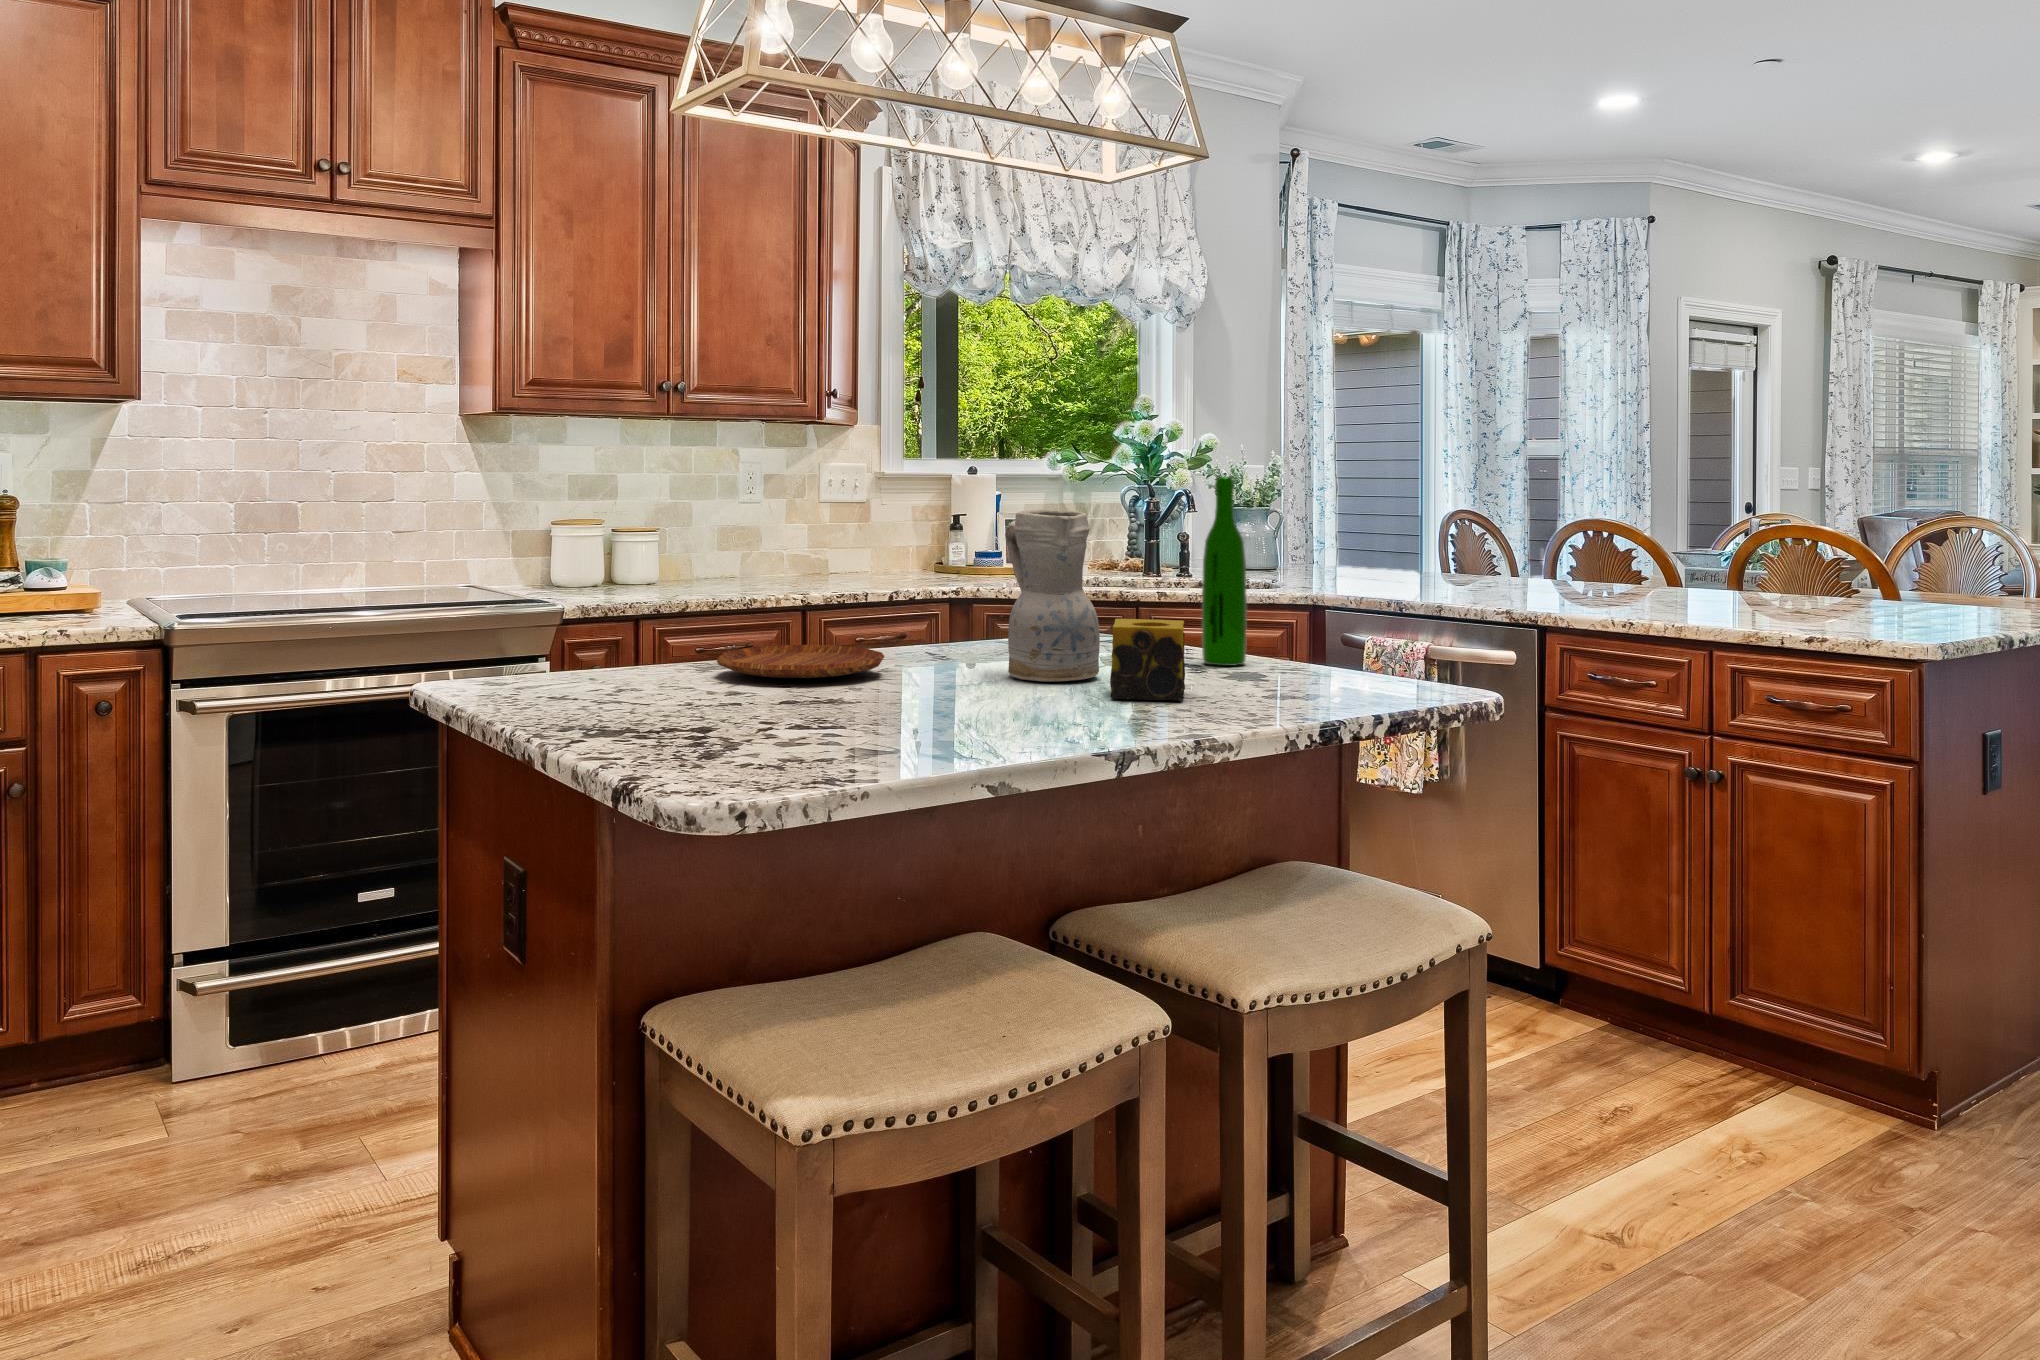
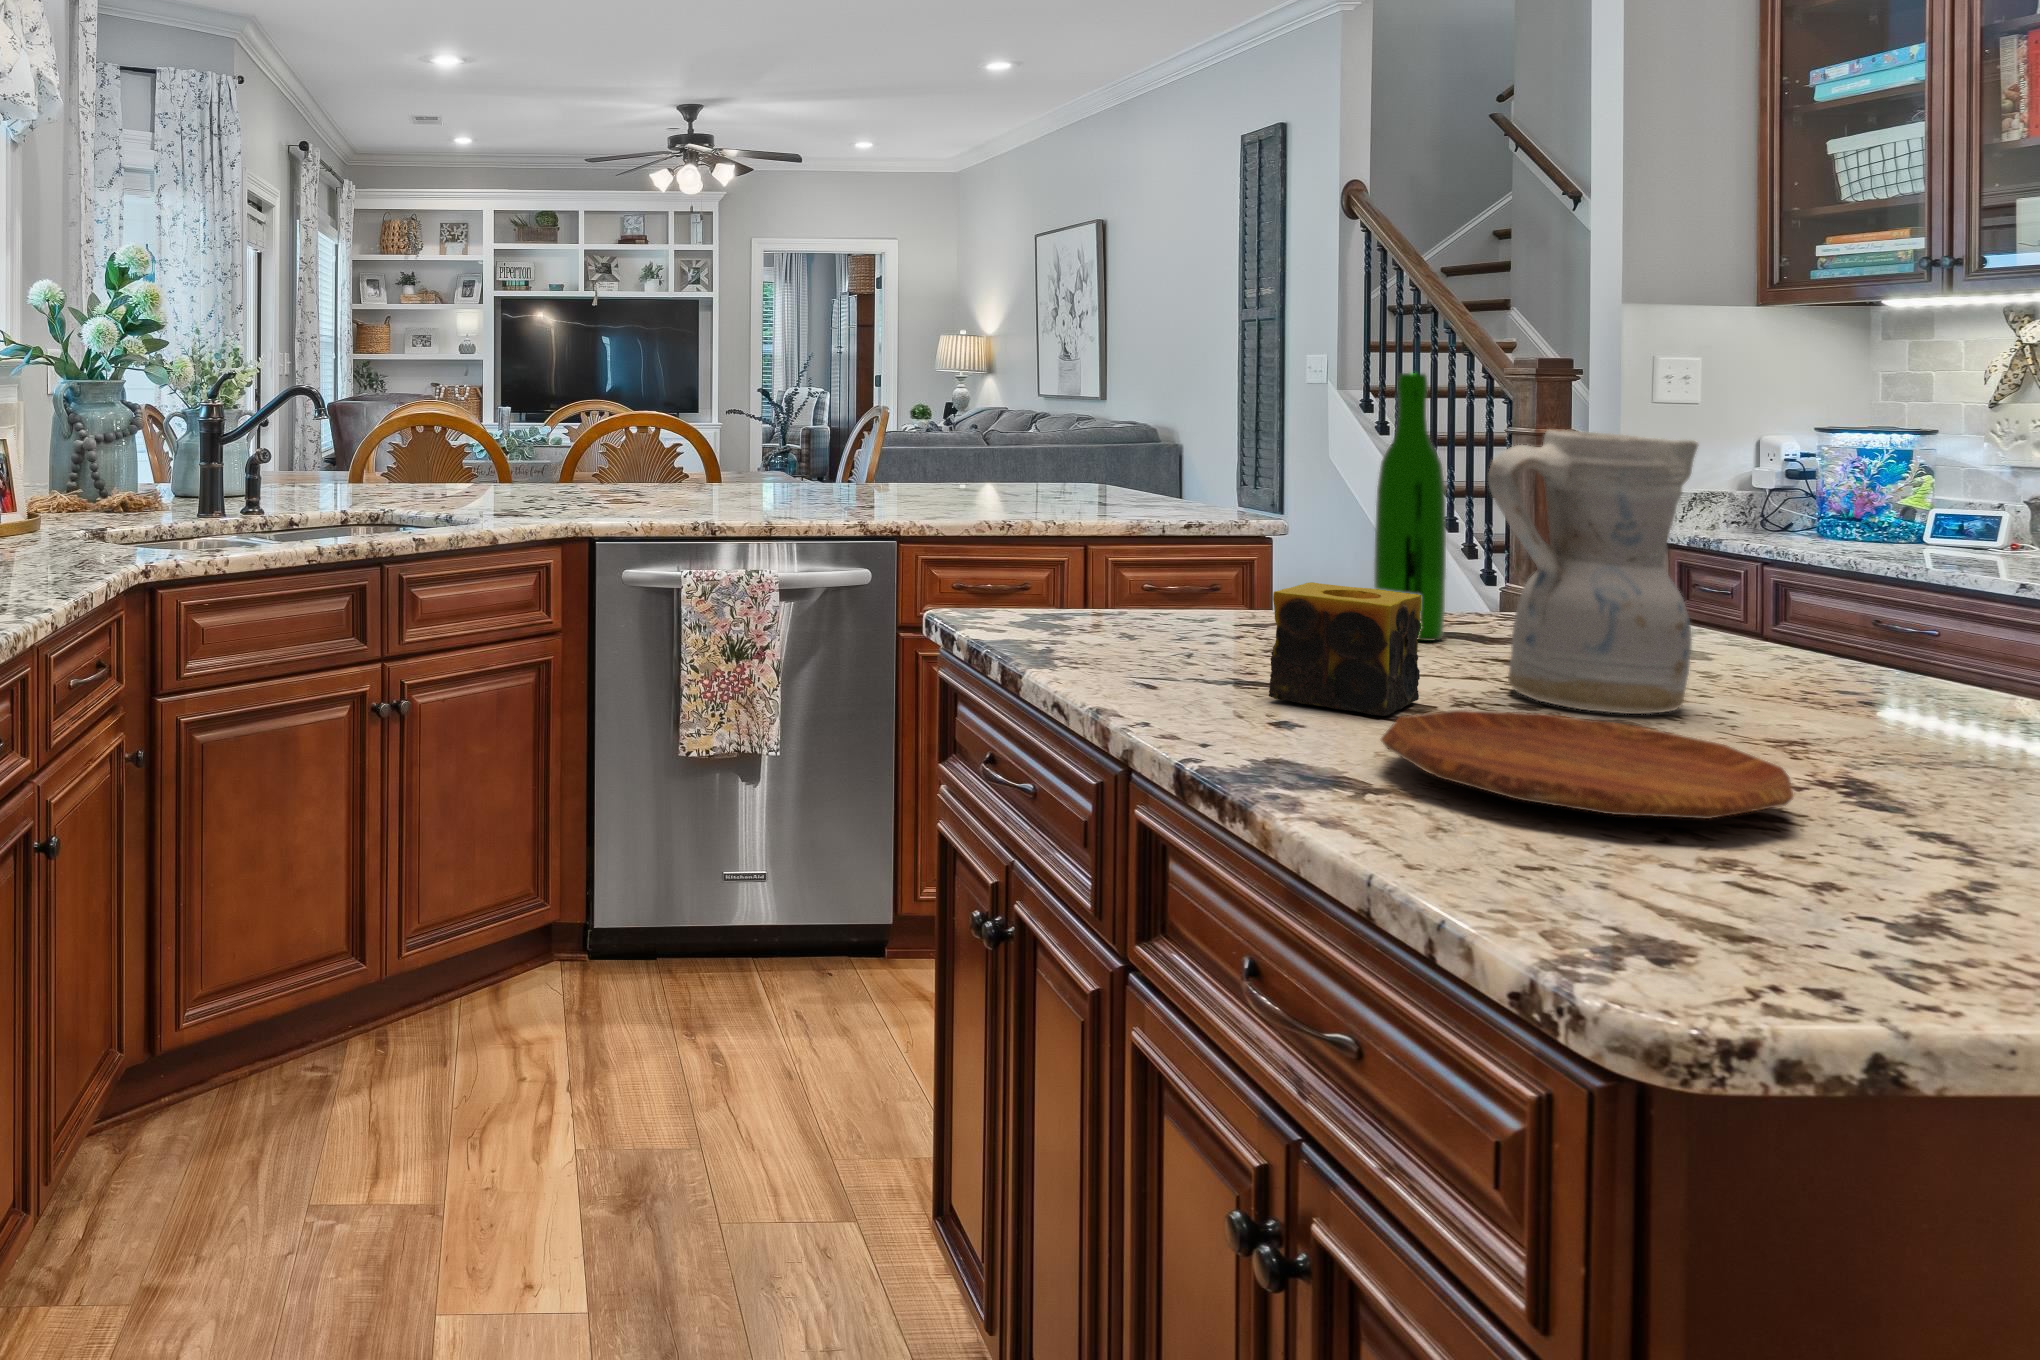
candle: present [1110,619,1185,700] -> present [1269,582,1421,716]

